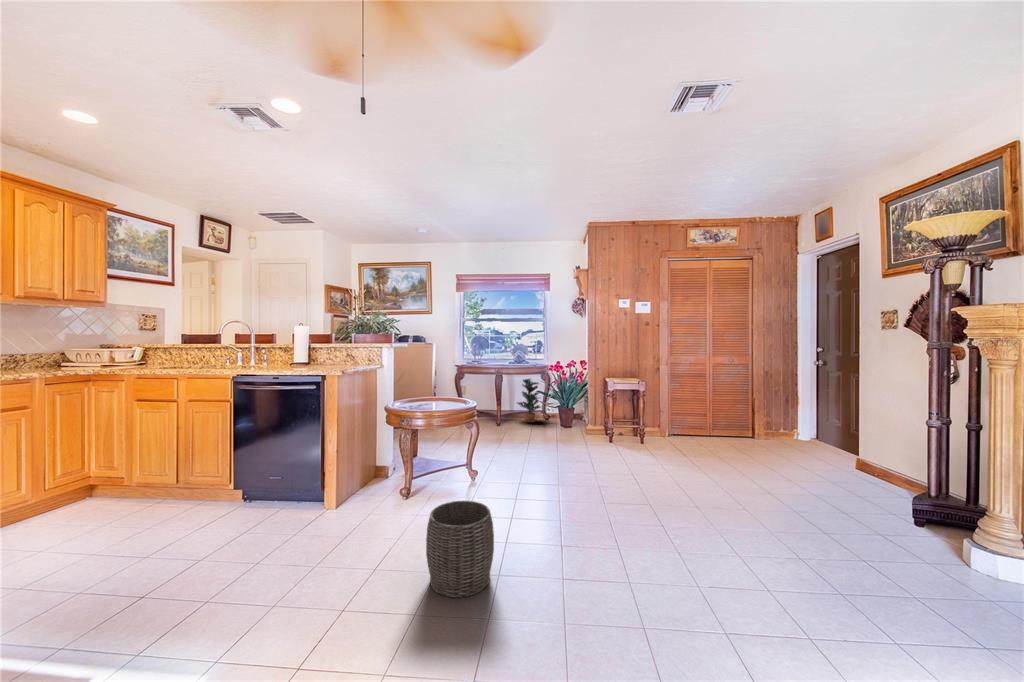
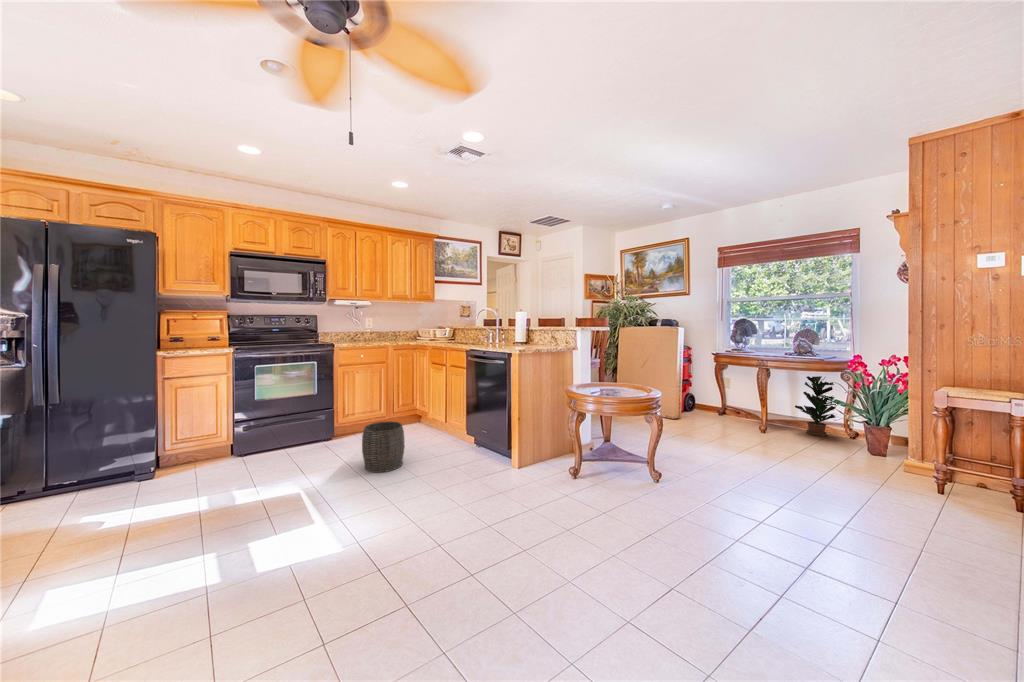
woven basket: present [426,501,494,598] -> present [362,421,405,472]

